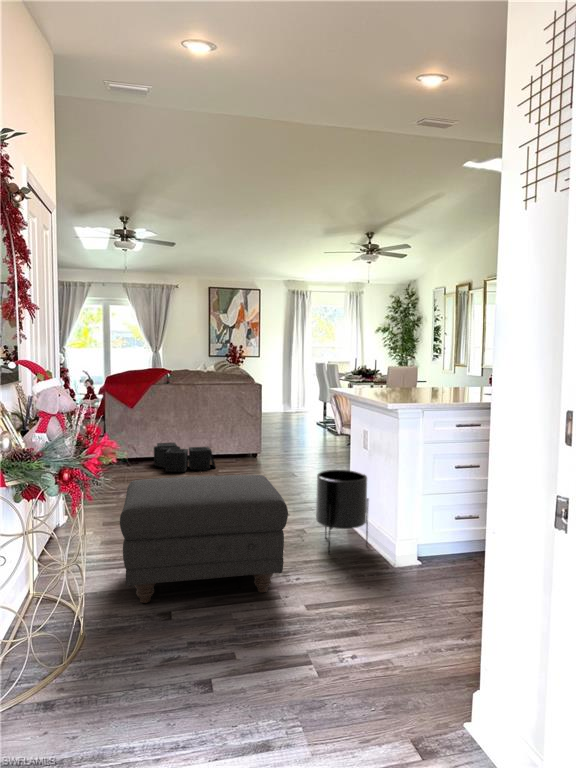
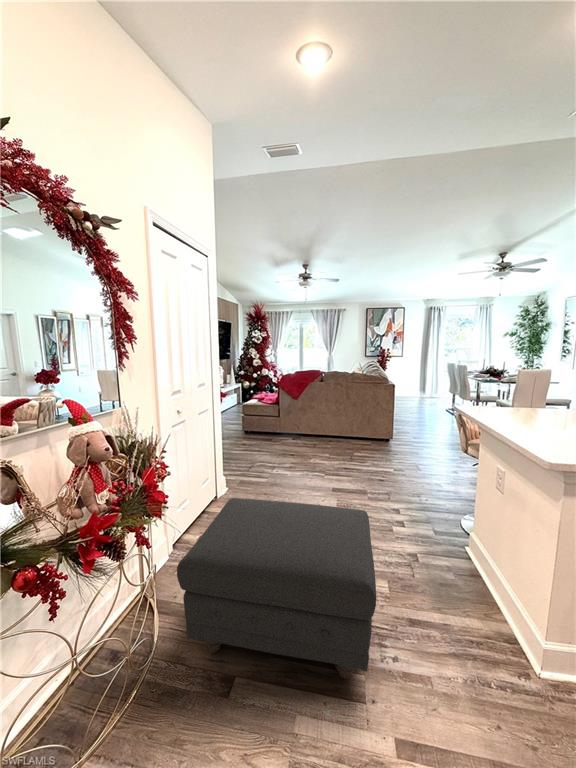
storage bin: present [154,443,216,472] -> none [307,427,352,454]
planter: present [316,470,369,553] -> none [428,505,499,612]

